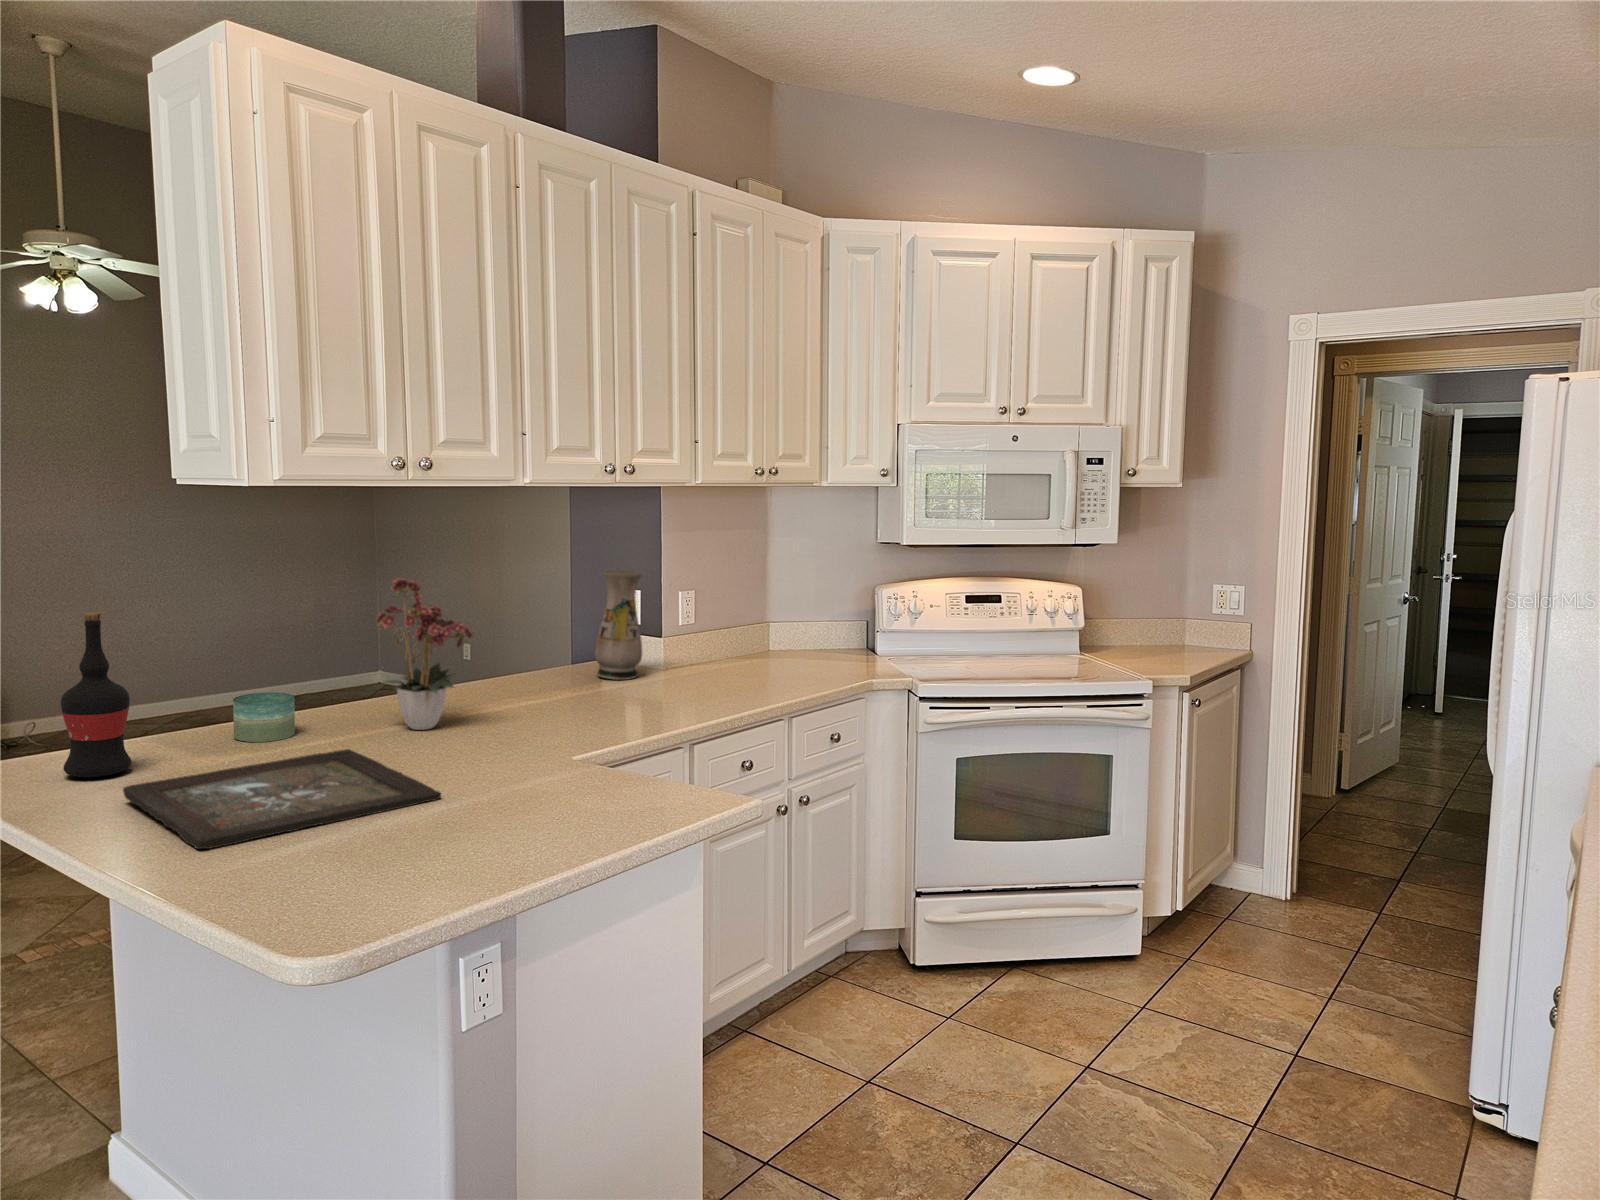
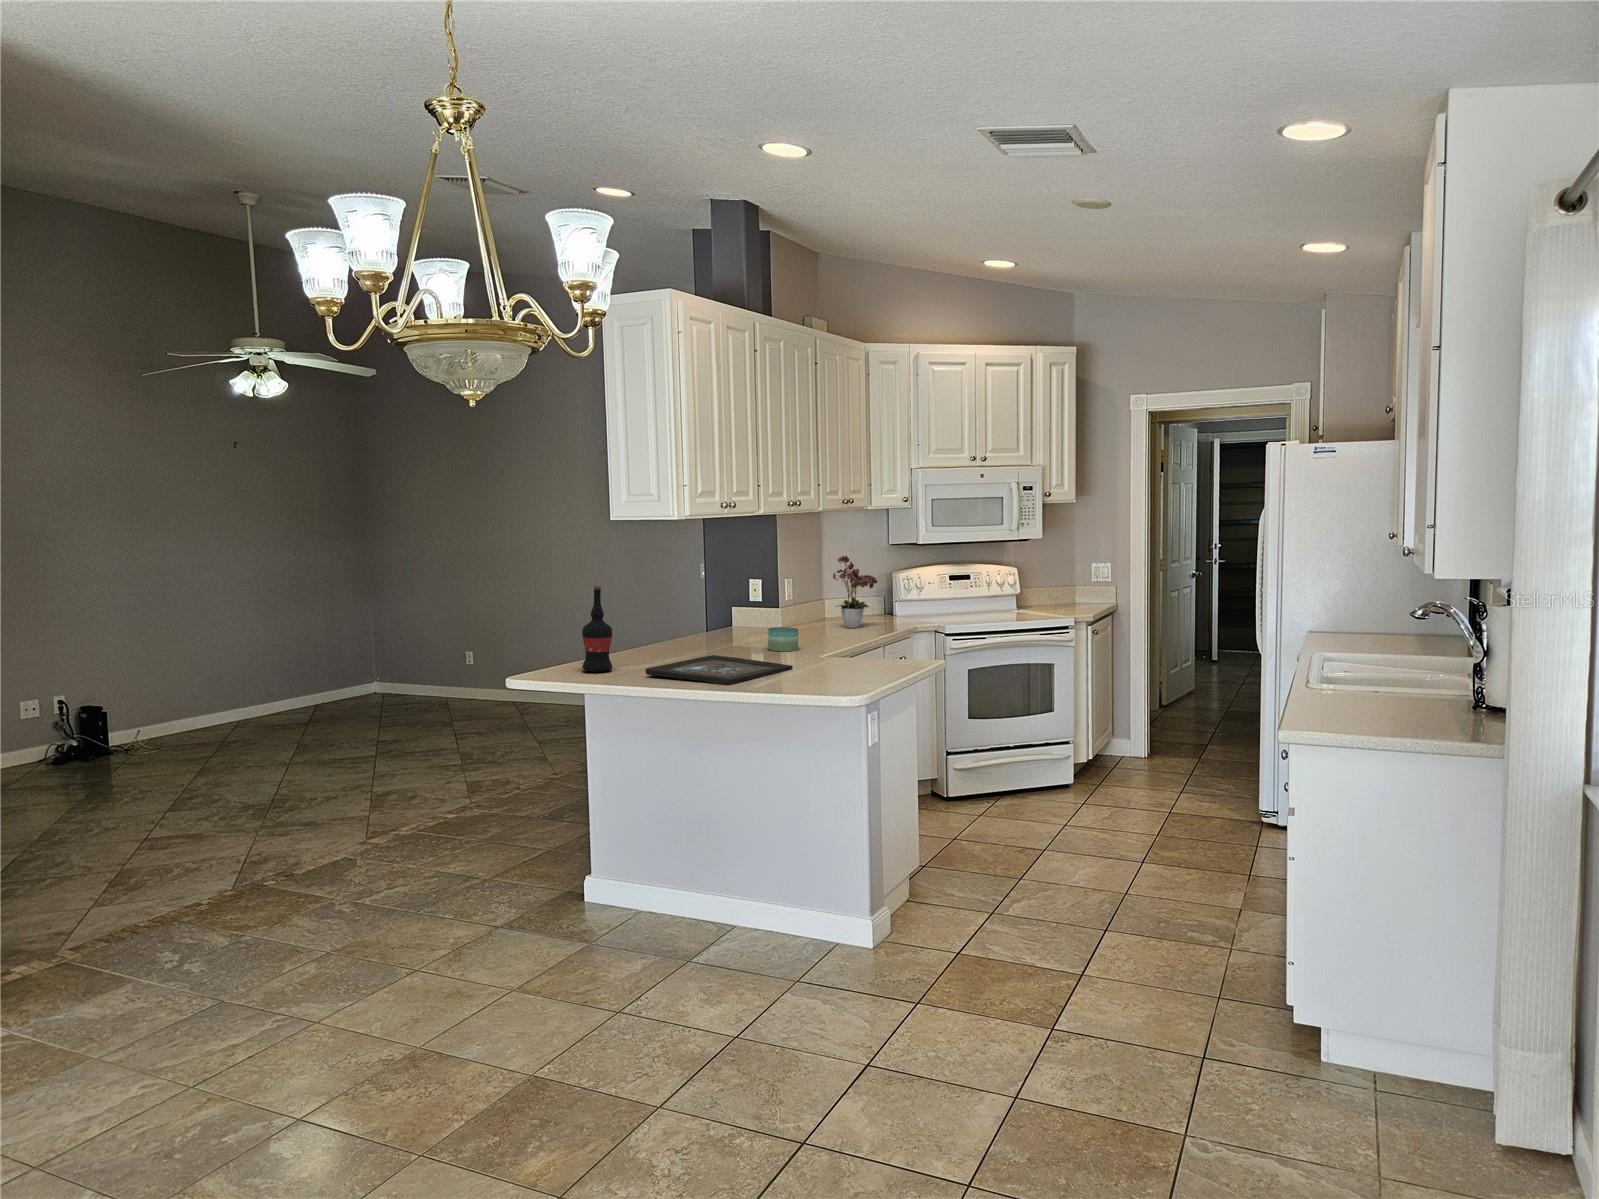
vase: present [595,571,642,680] -> none [751,564,781,631]
flower arrangement: present [377,578,473,730] -> present [833,556,878,628]
candle: present [233,692,295,742] -> present [768,627,798,651]

